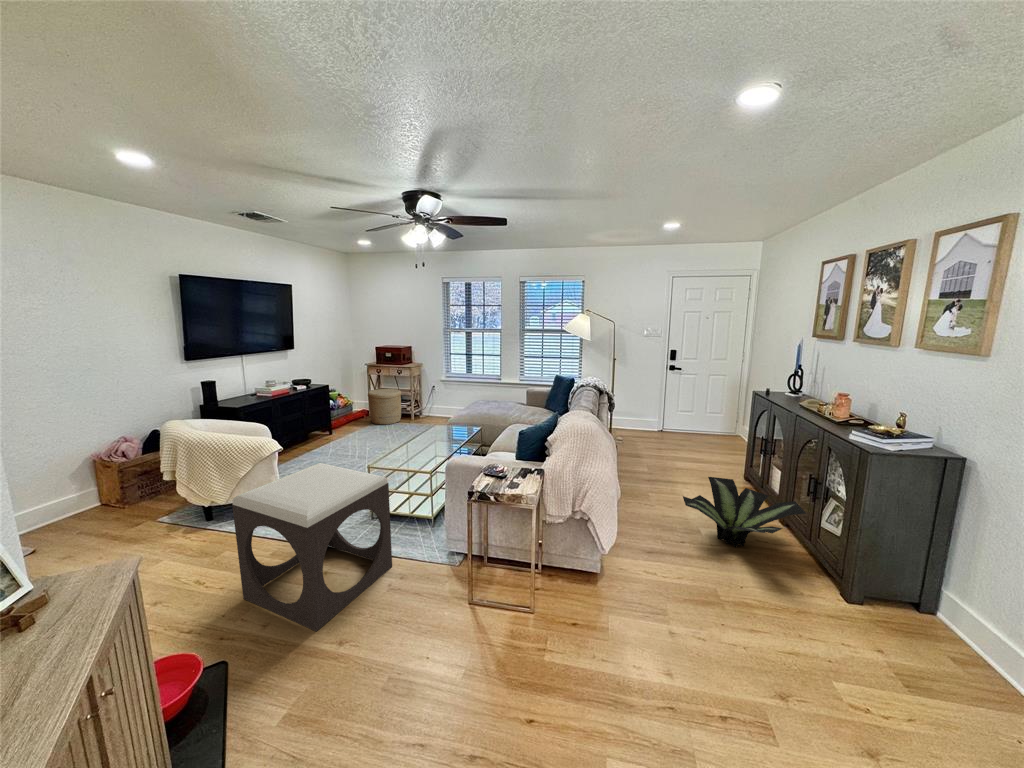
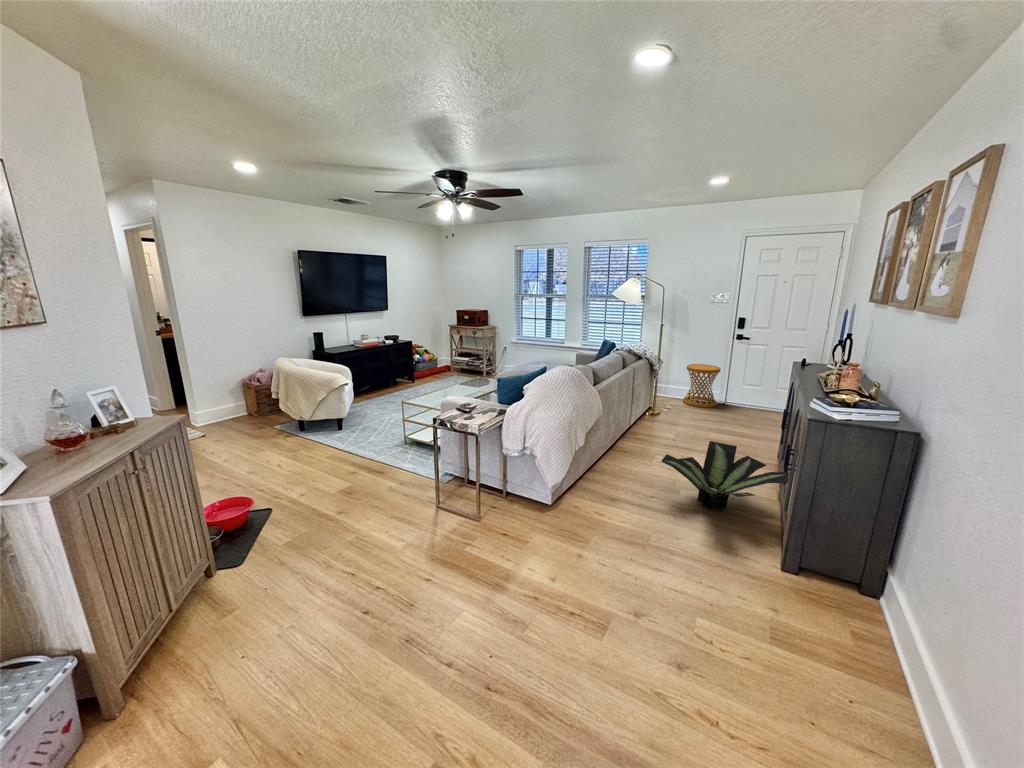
woven basket: present [368,389,401,425] -> none [446,348,474,379]
side table: none [625,397,657,438] -> present [683,364,721,408]
footstool: present [232,463,392,631] -> none [286,391,398,503]

